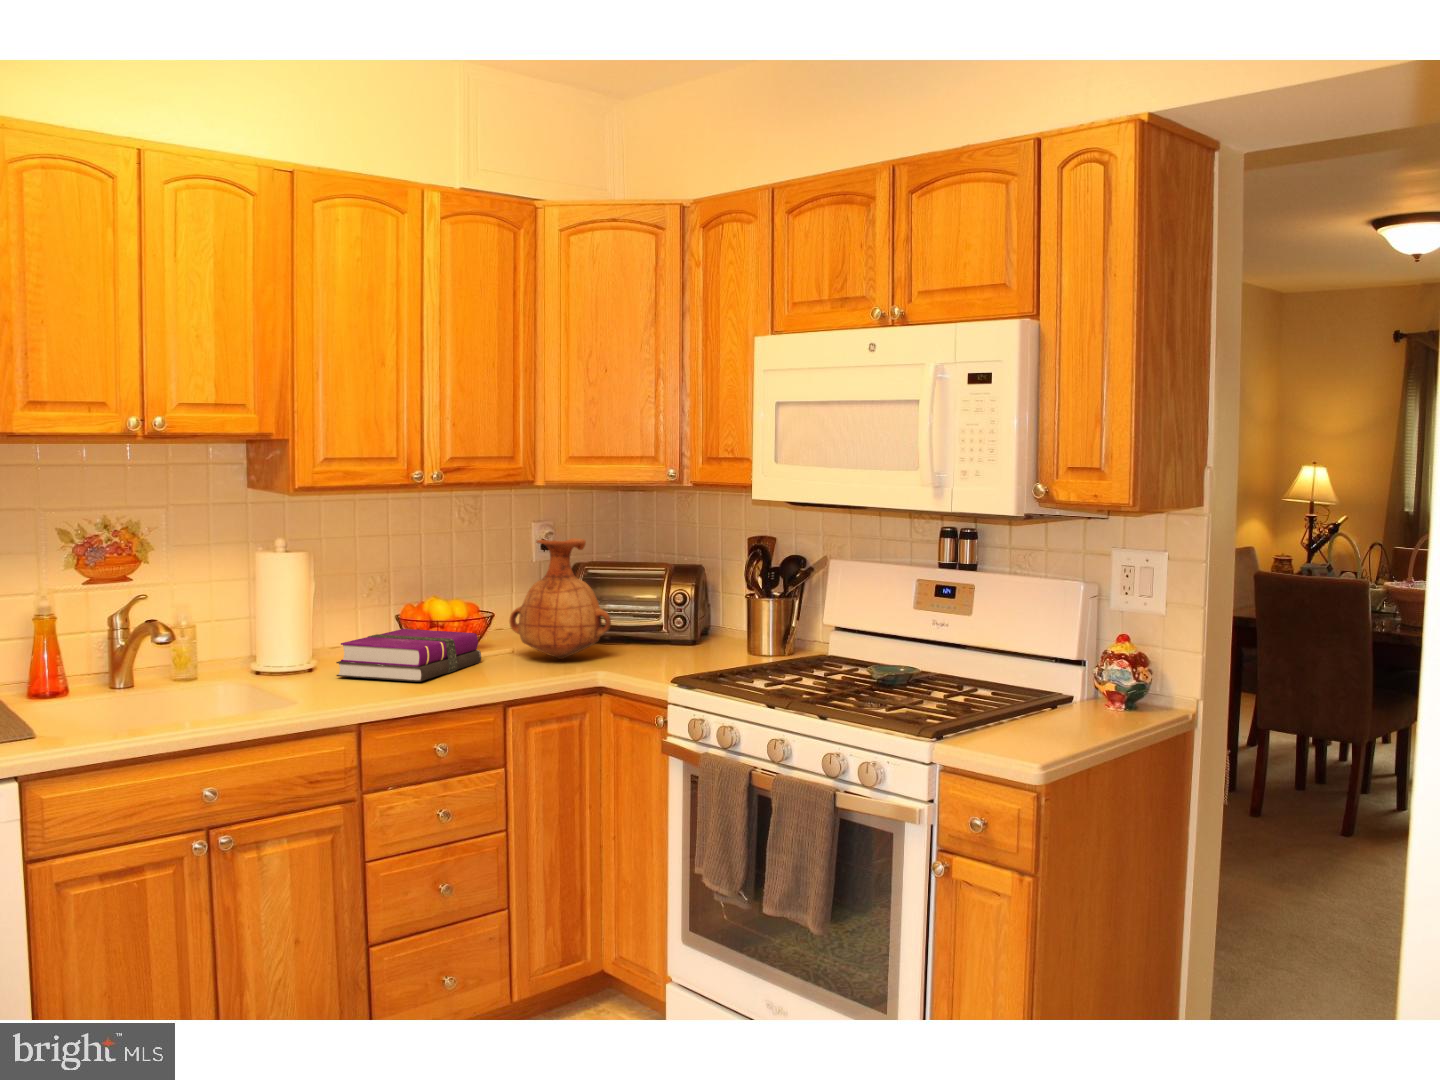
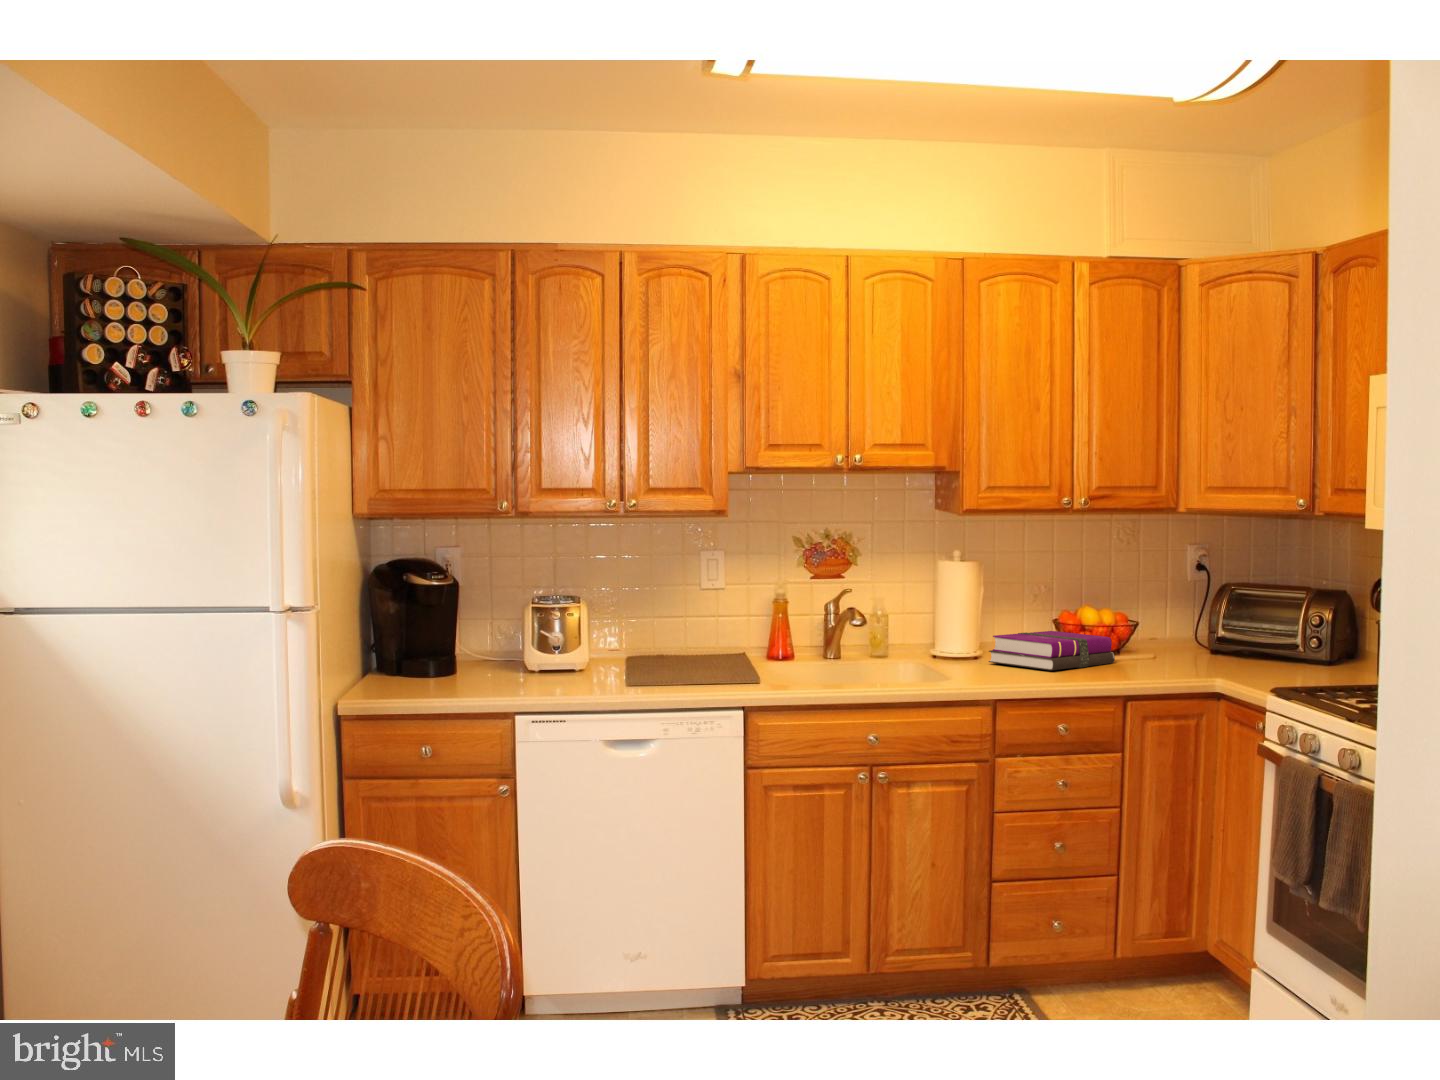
vase: present [510,538,611,659] -> none [1142,558,1235,666]

